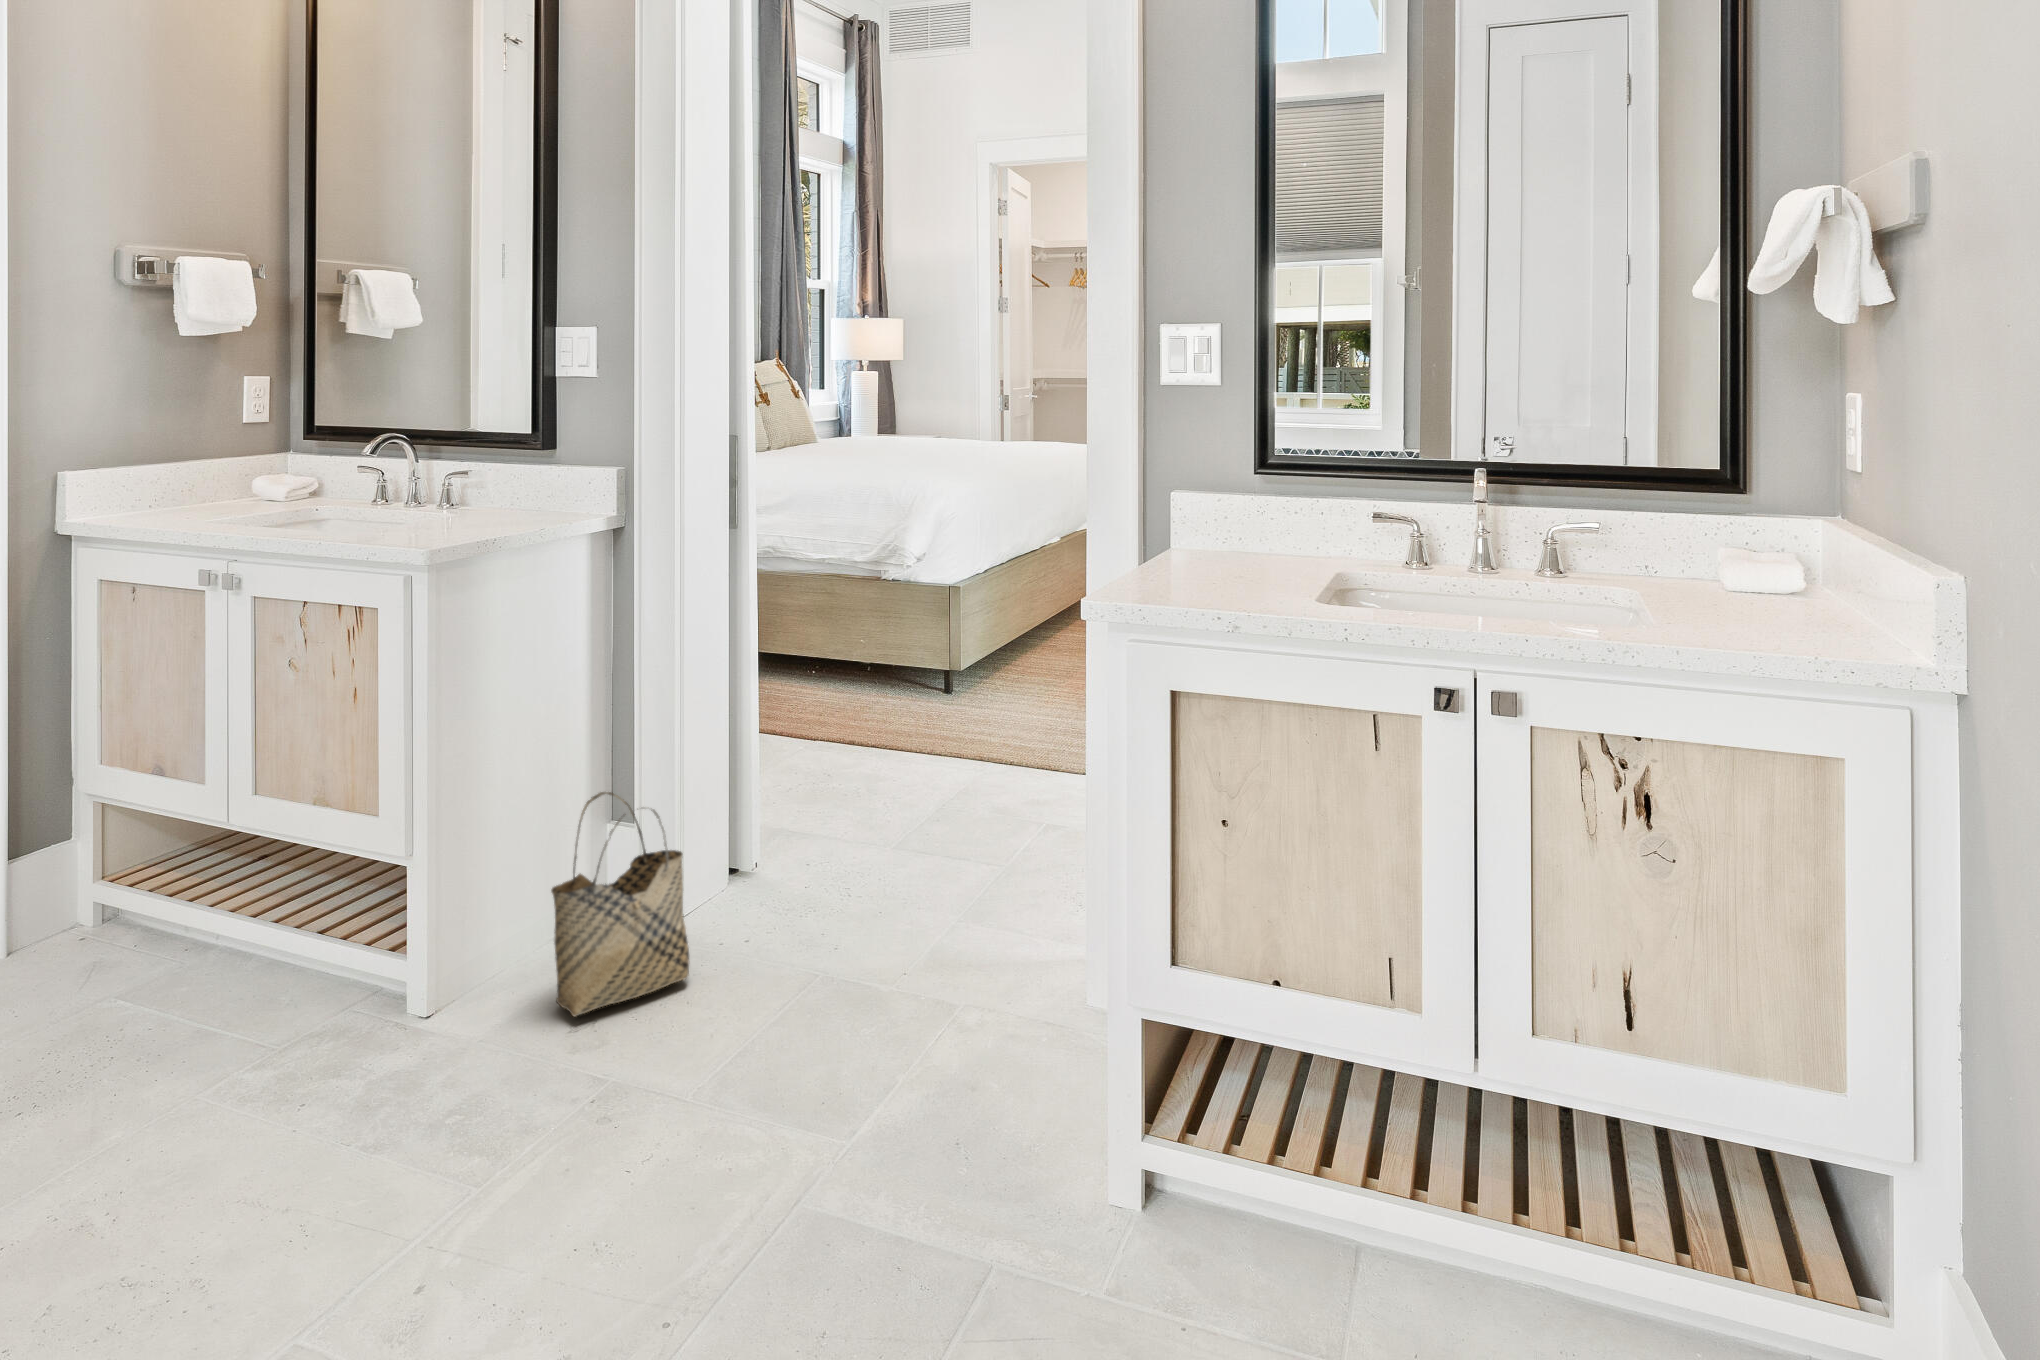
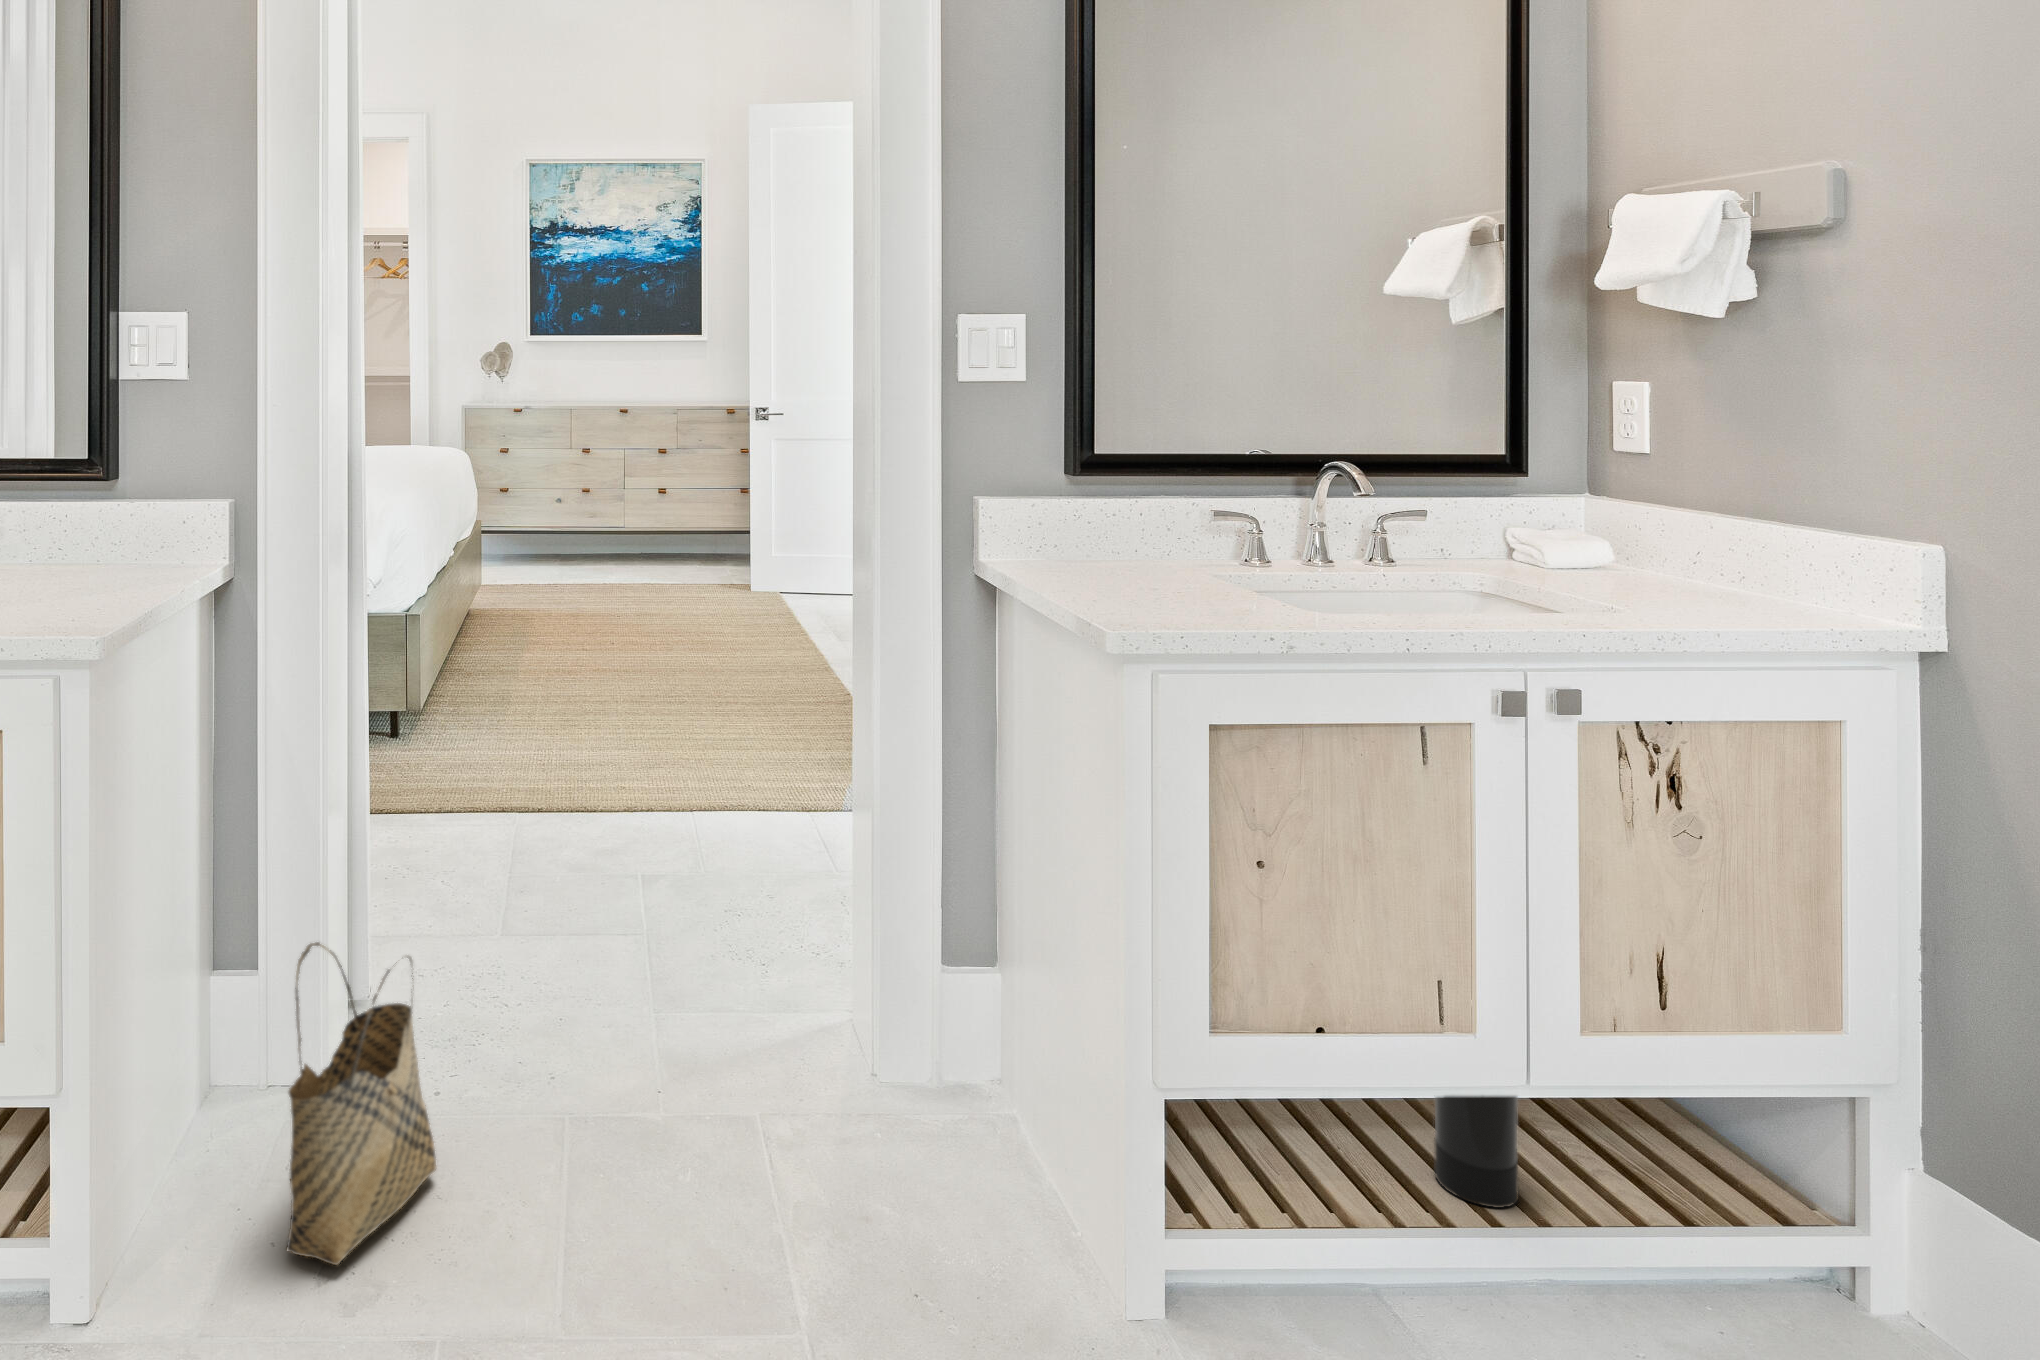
candle: none [1437,1037,1510,1196] -> present [1434,1096,1518,1208]

